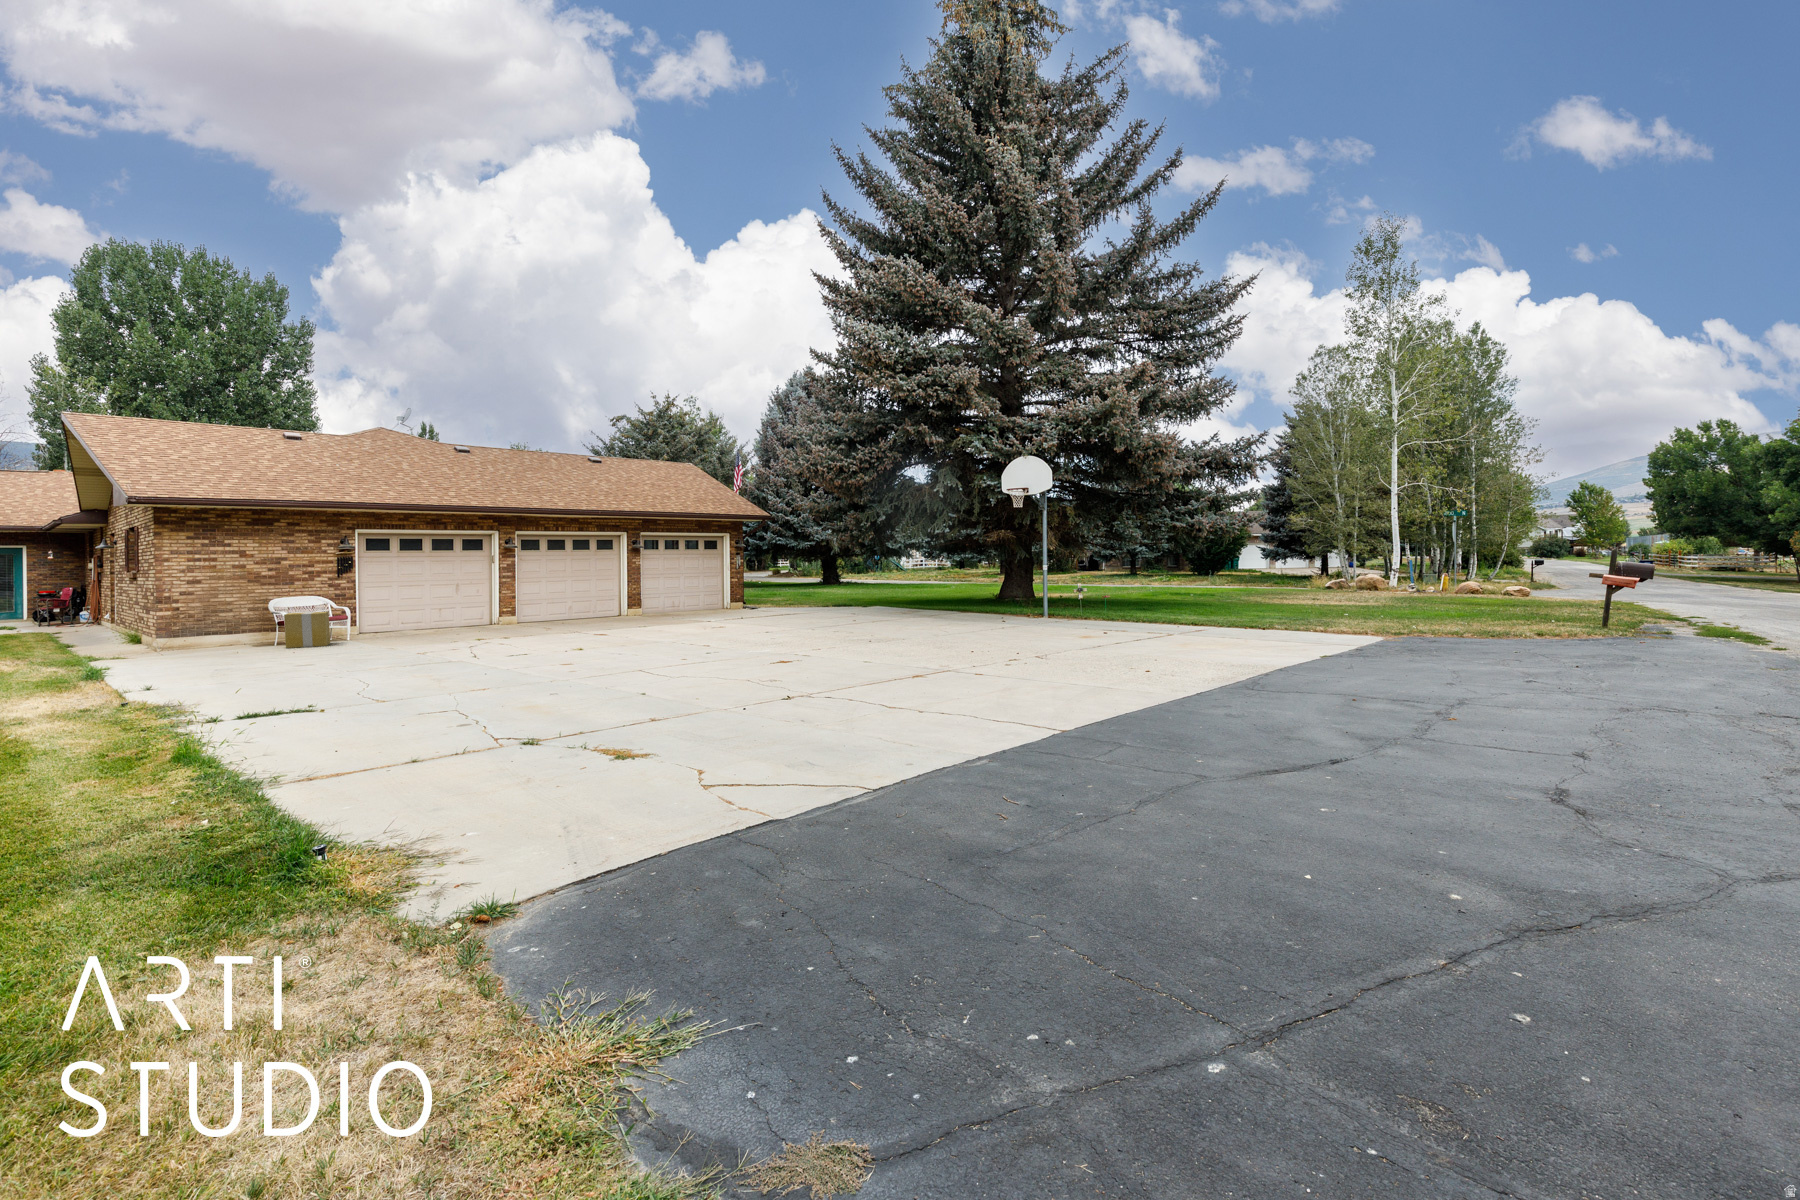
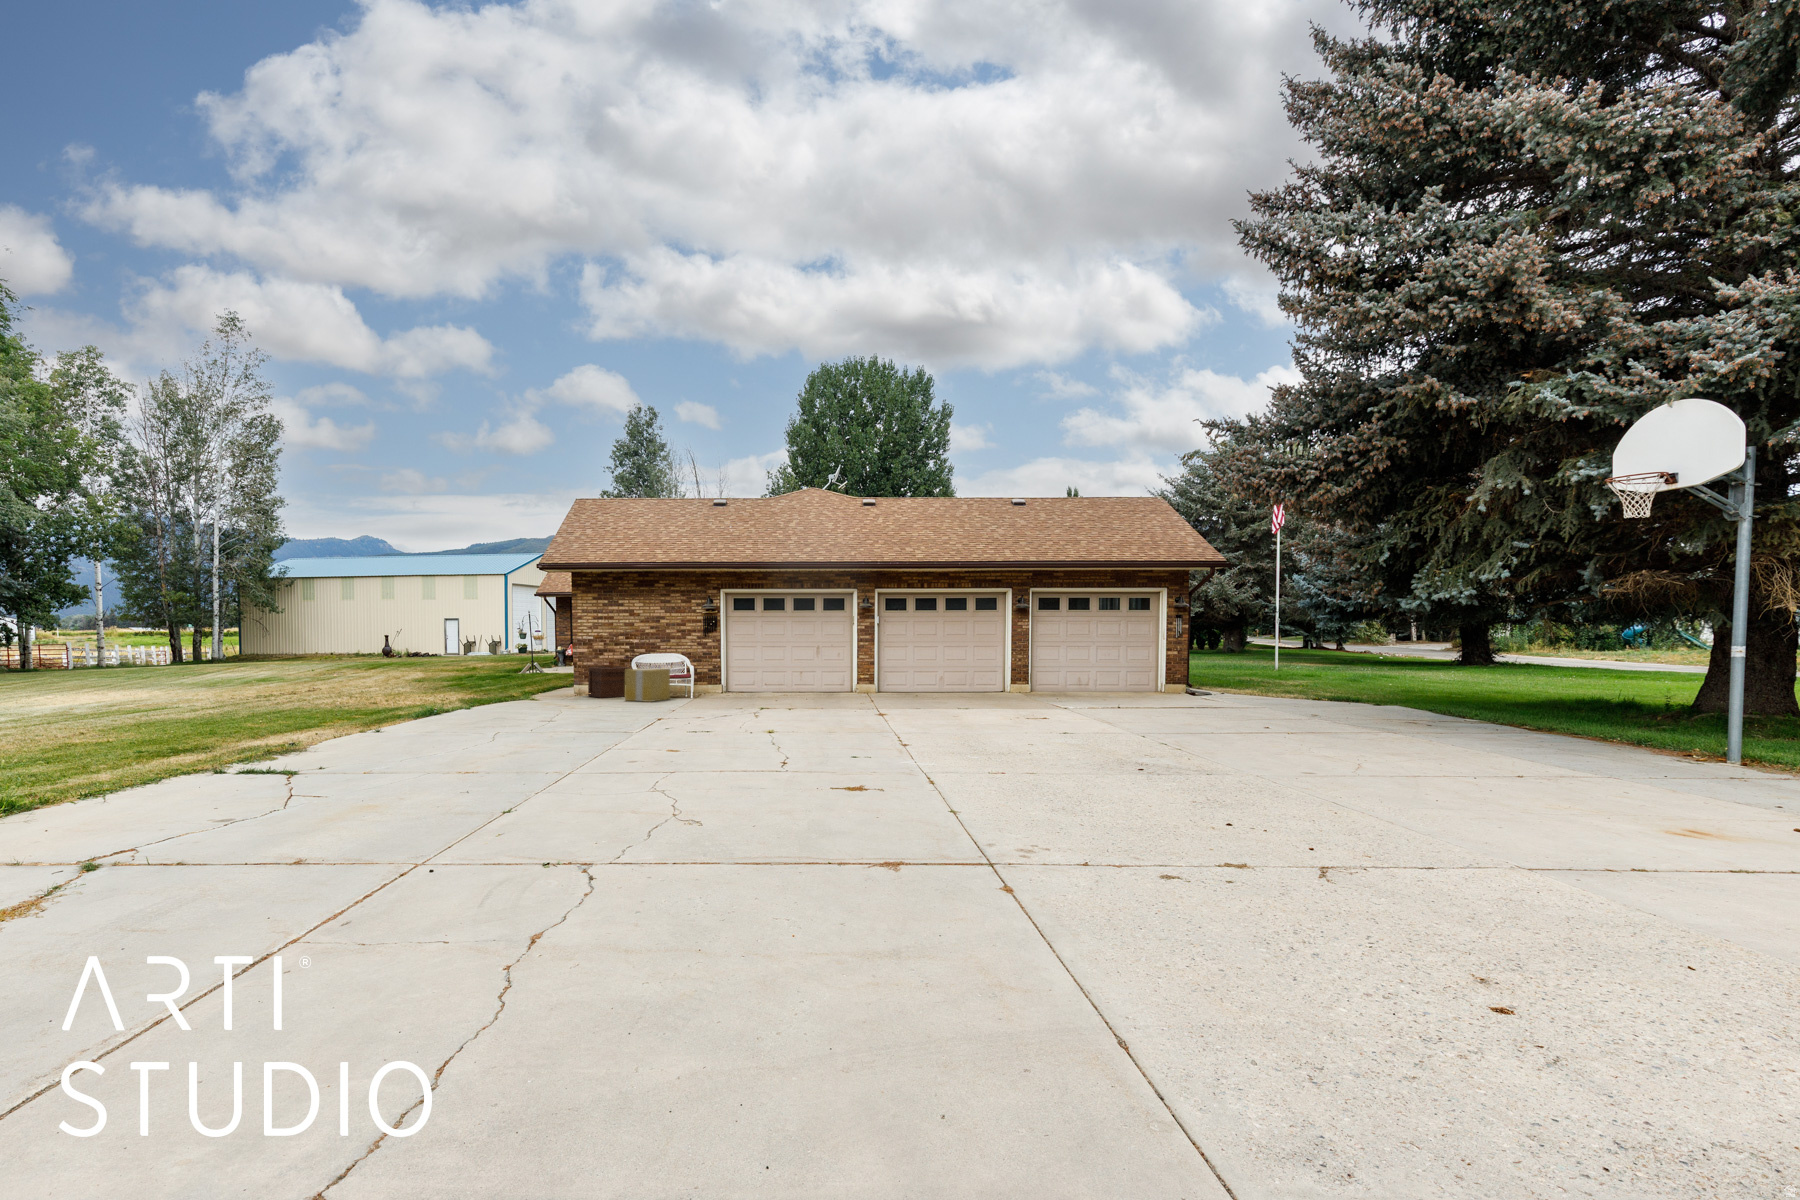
wooden crate: none [196,614,258,650] -> present [588,666,630,698]

